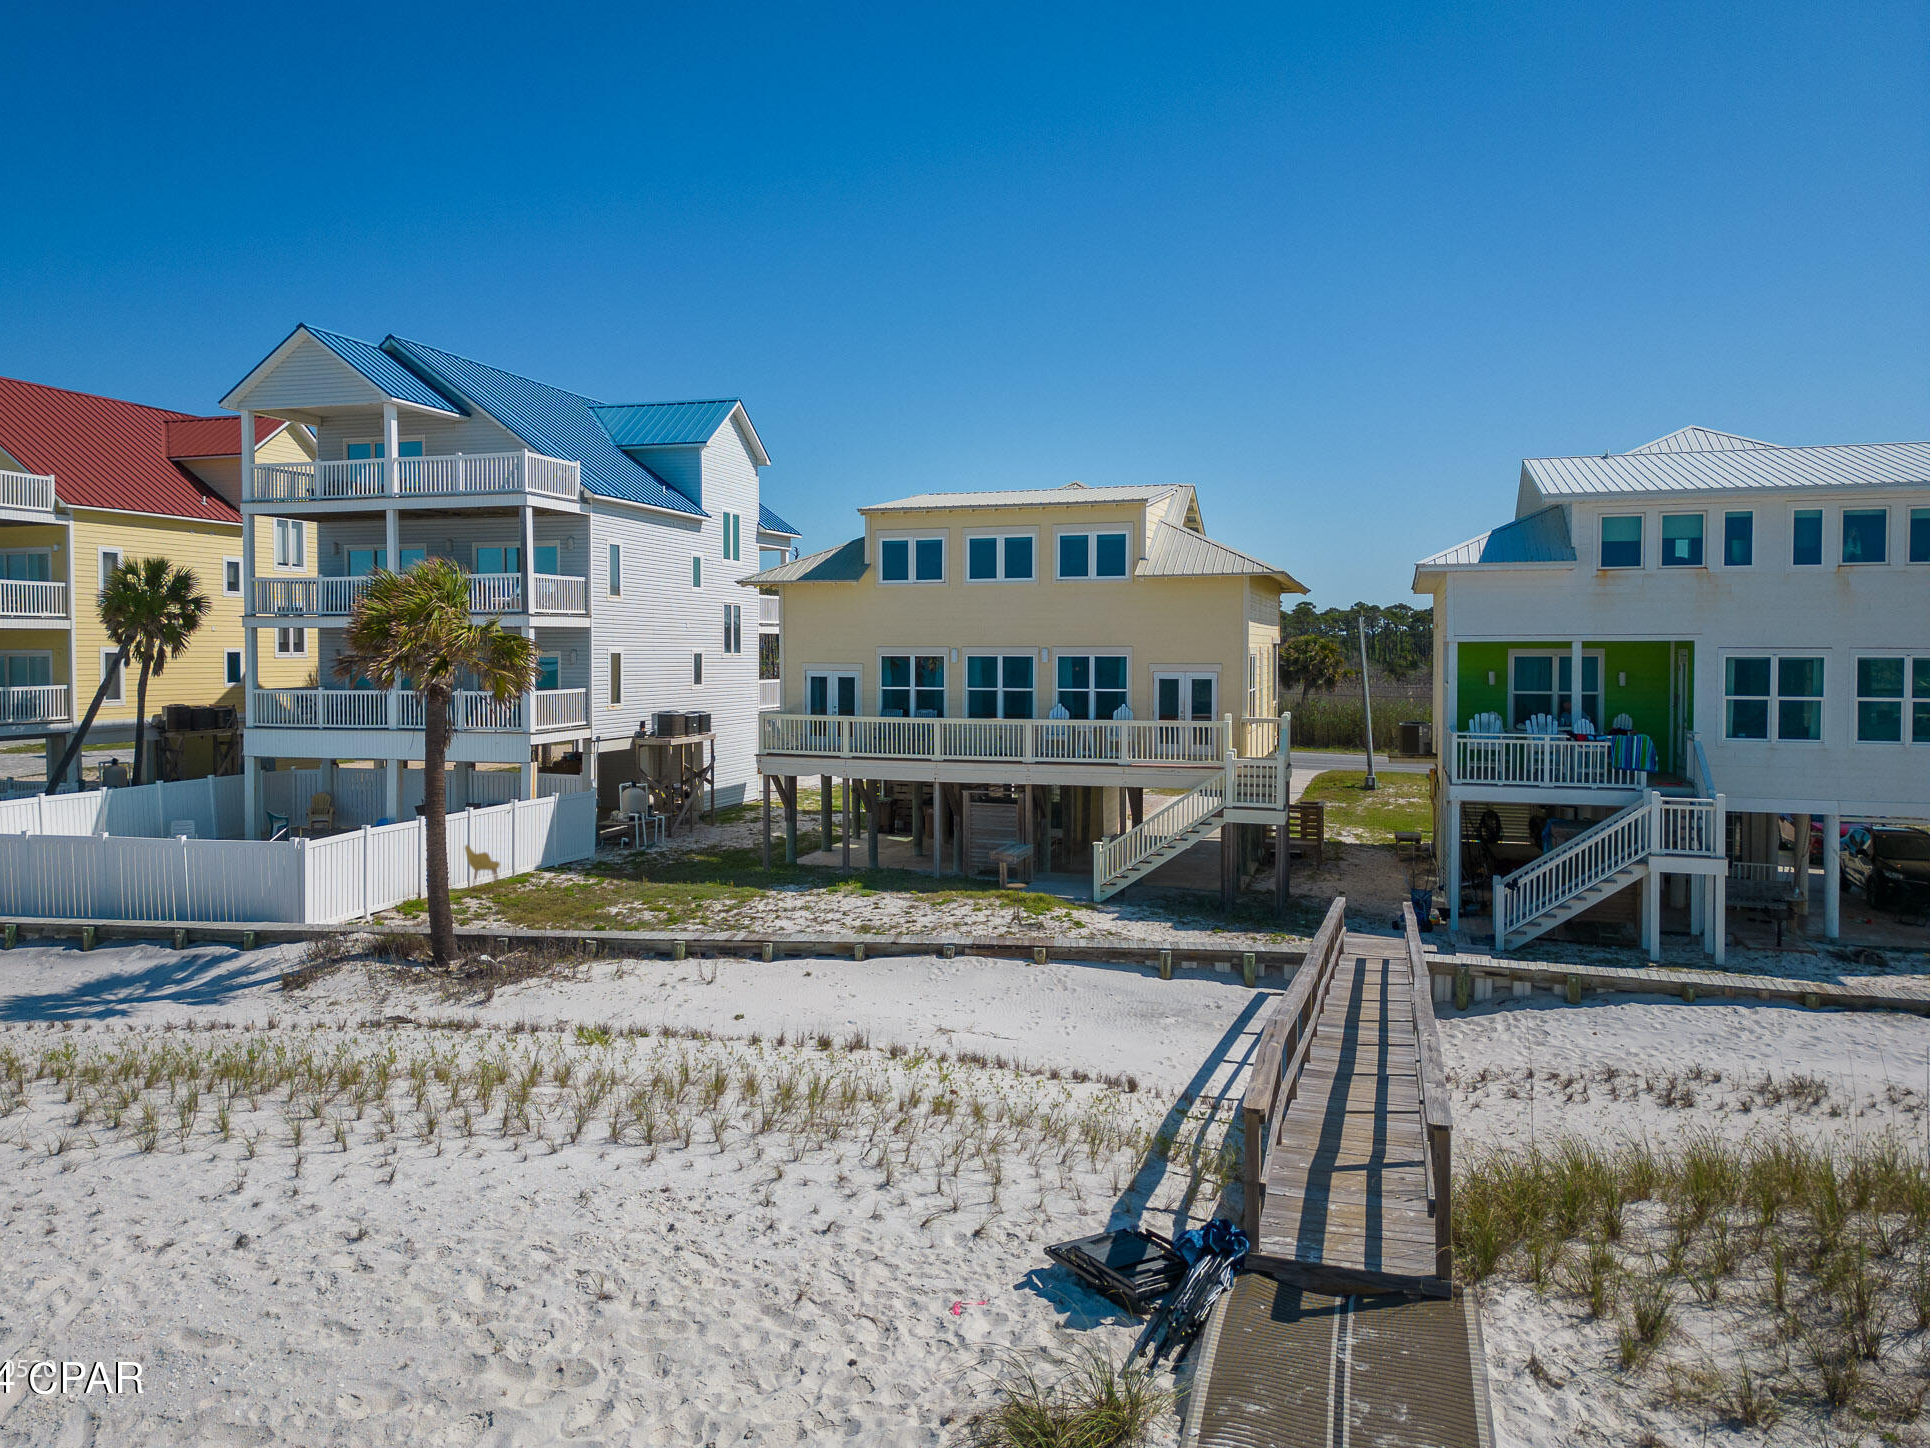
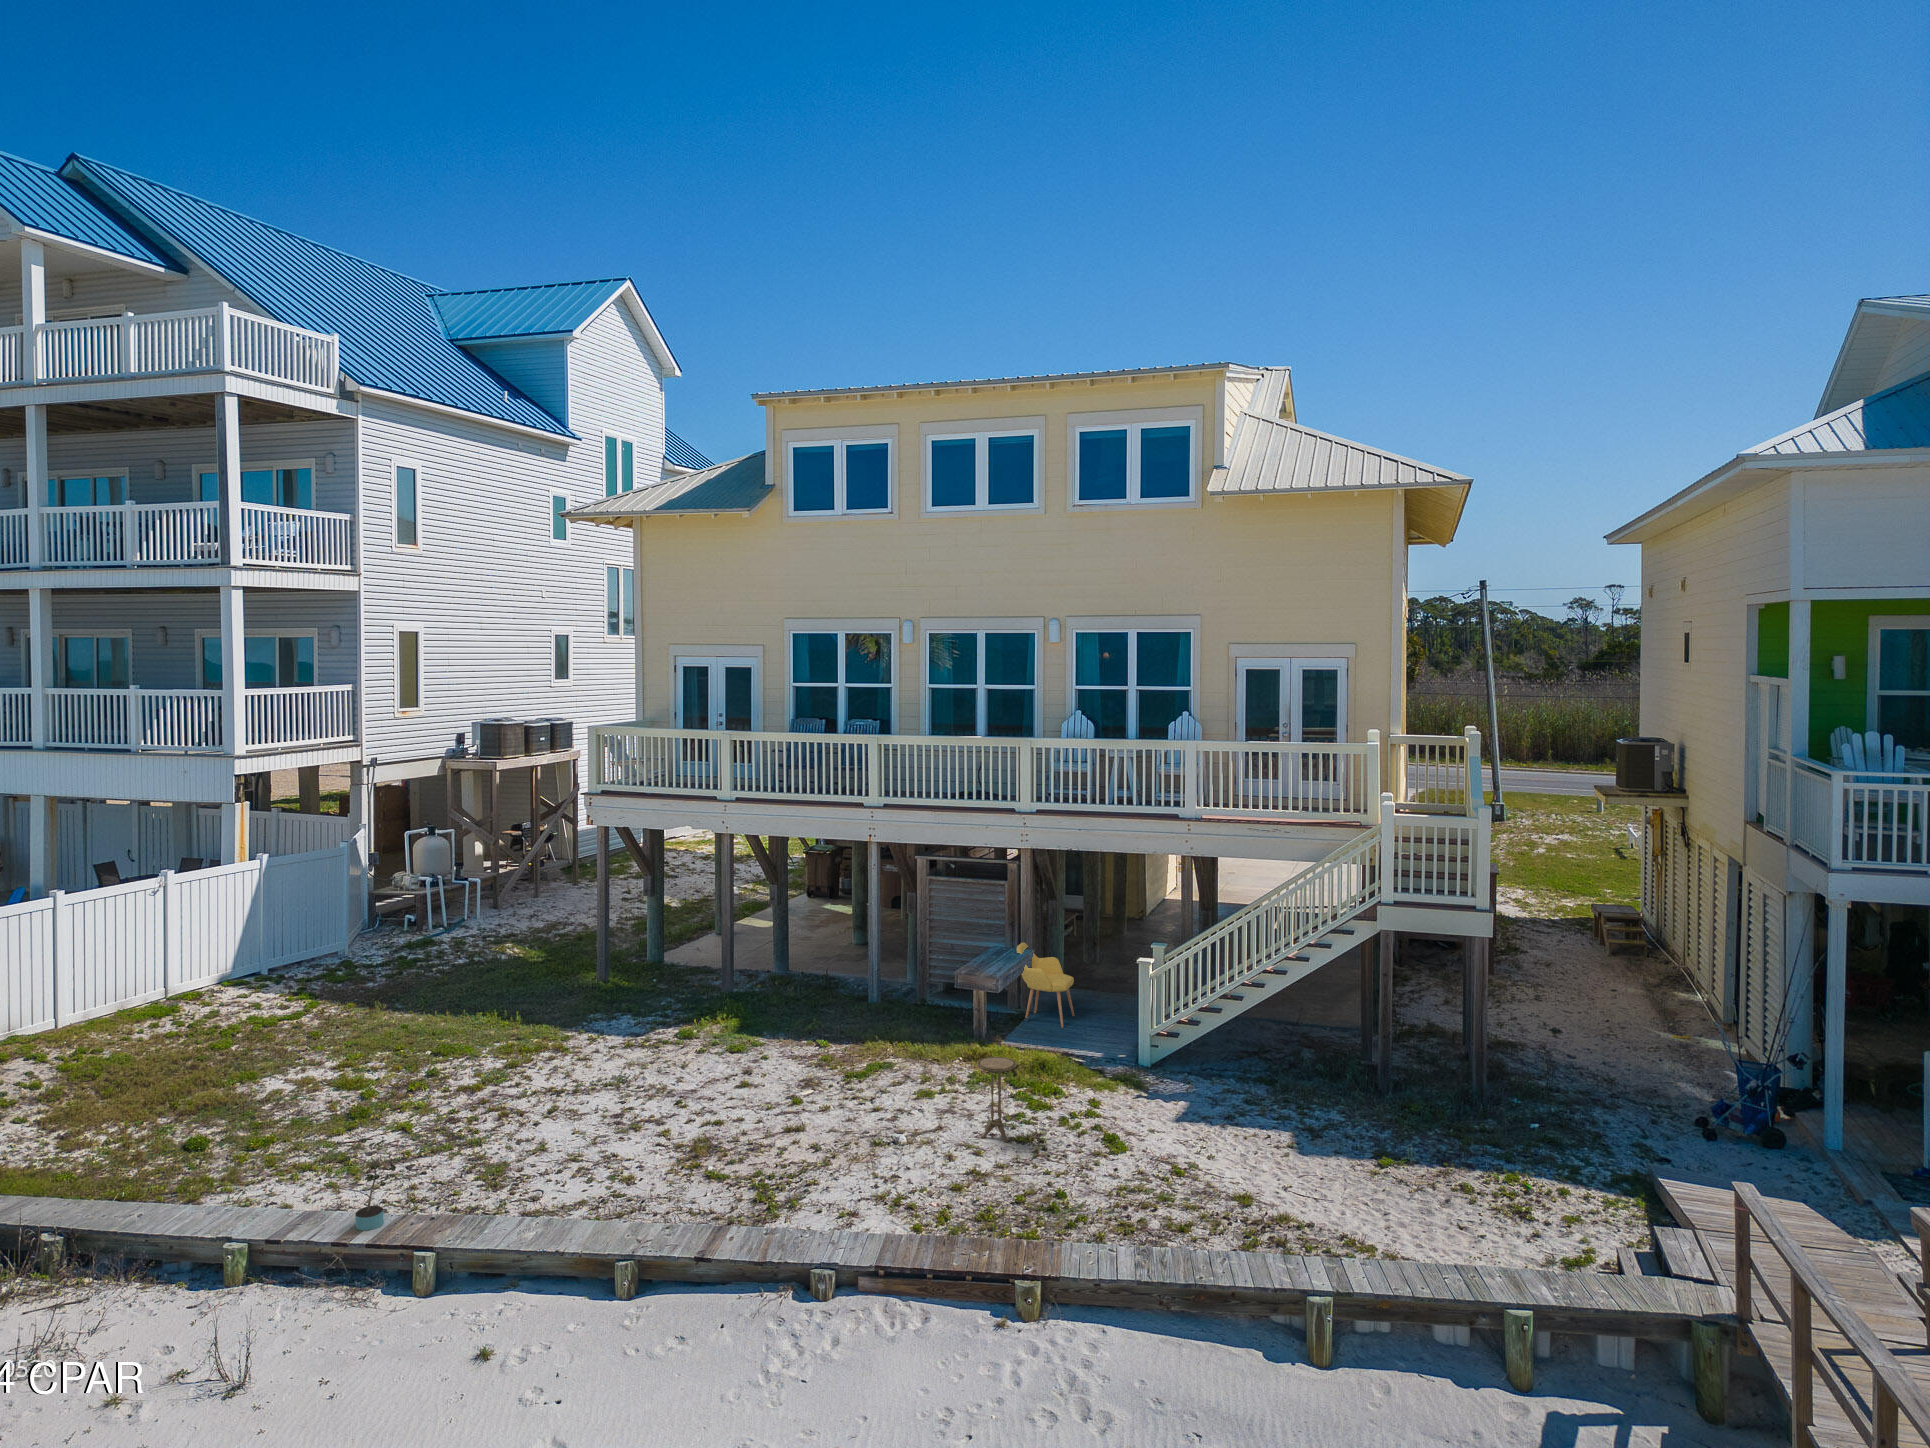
chair: present [465,845,500,889] -> present [1017,942,1074,1028]
potted plant: none [708,905,732,947] -> present [342,1139,396,1231]

